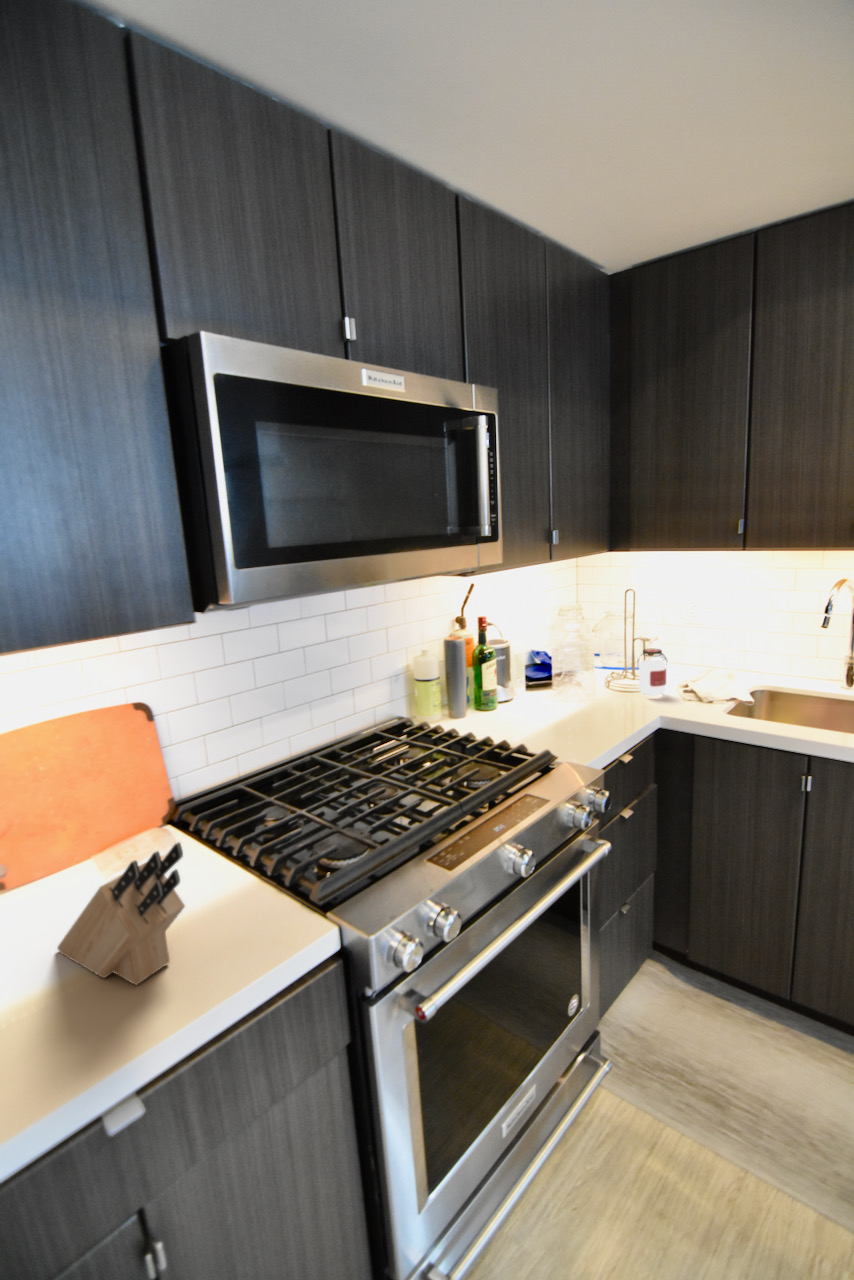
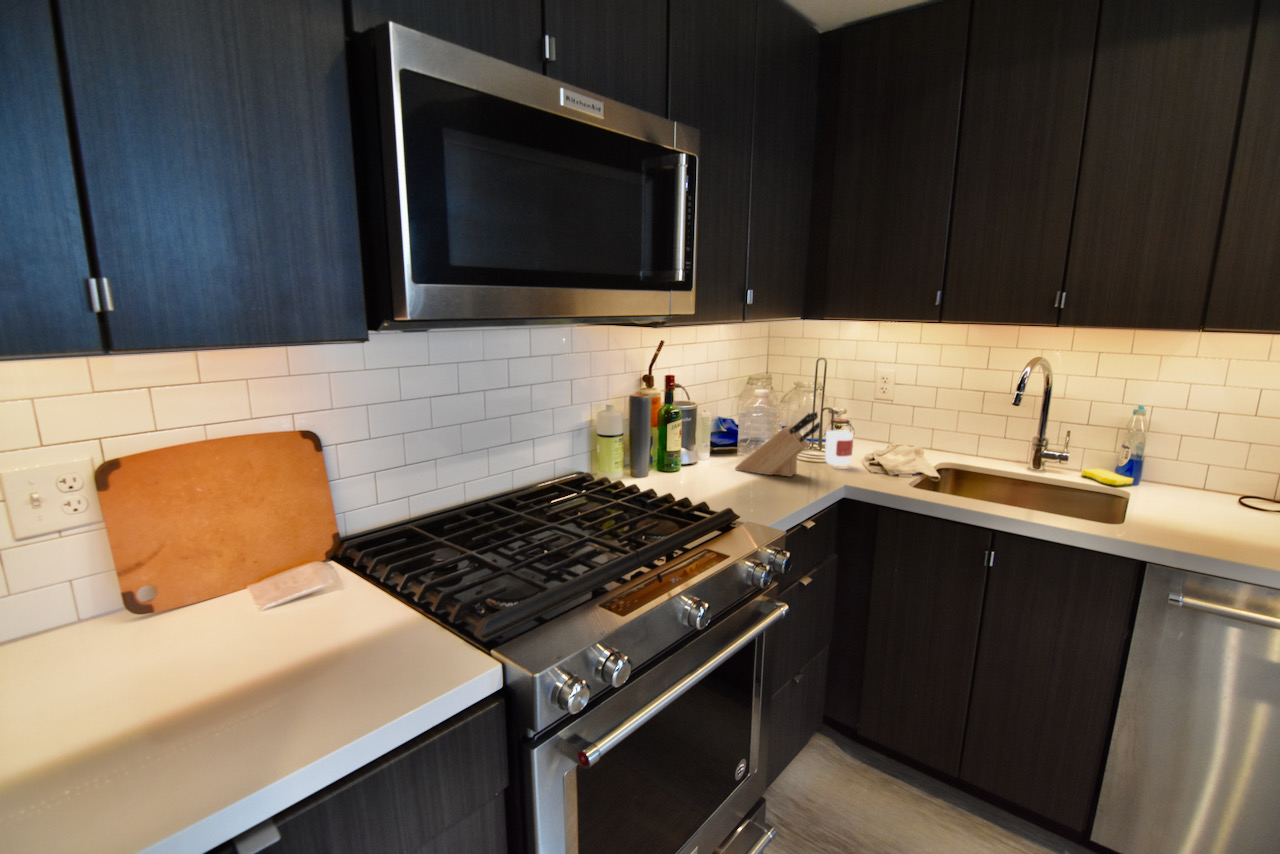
knife block: present [58,843,185,985] -> present [735,412,820,476]

